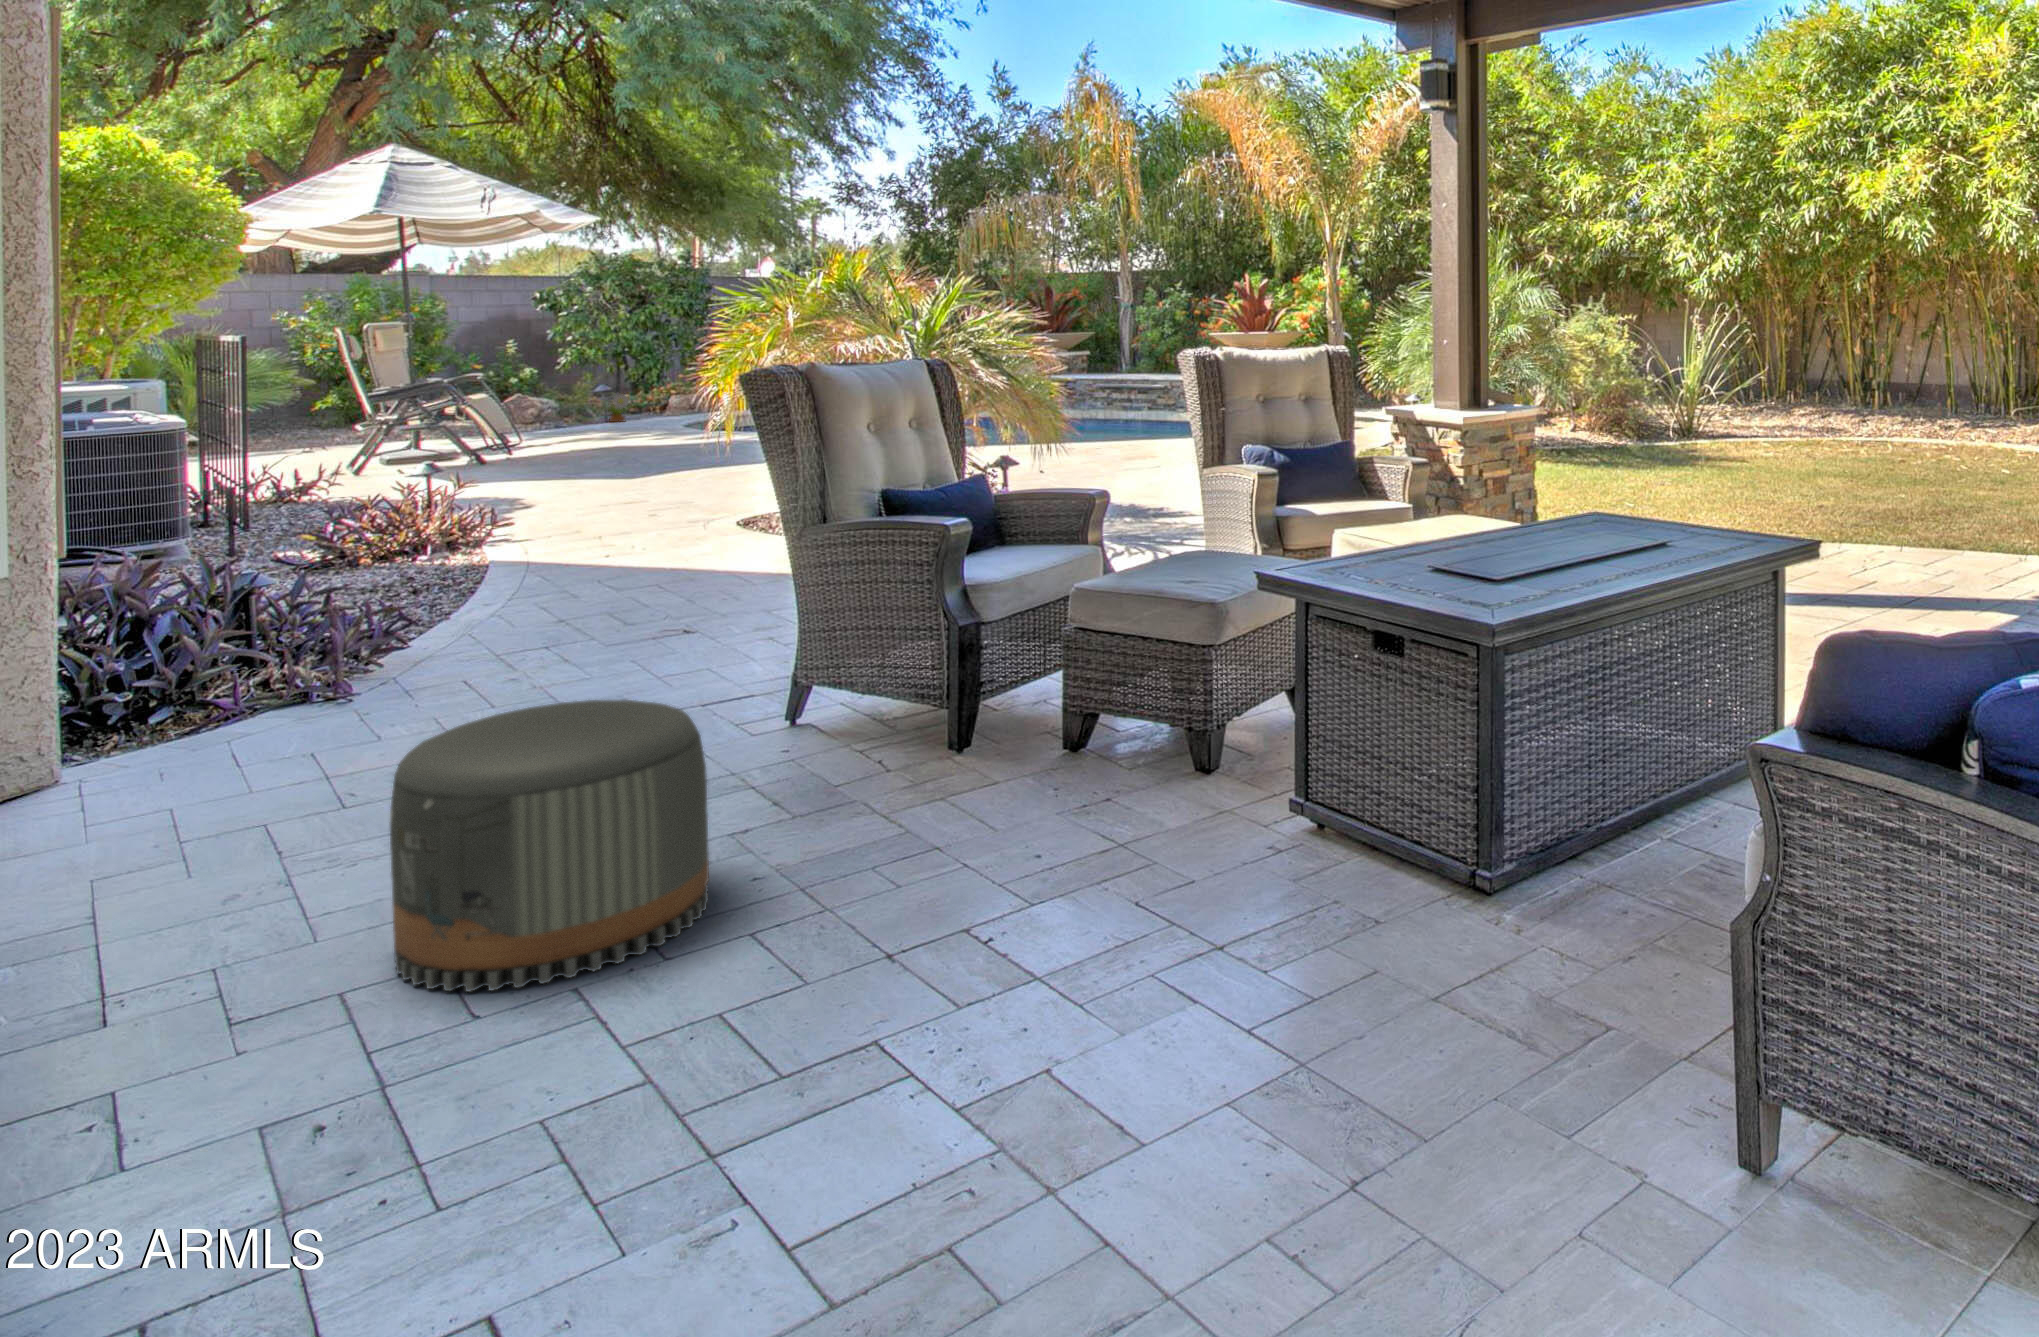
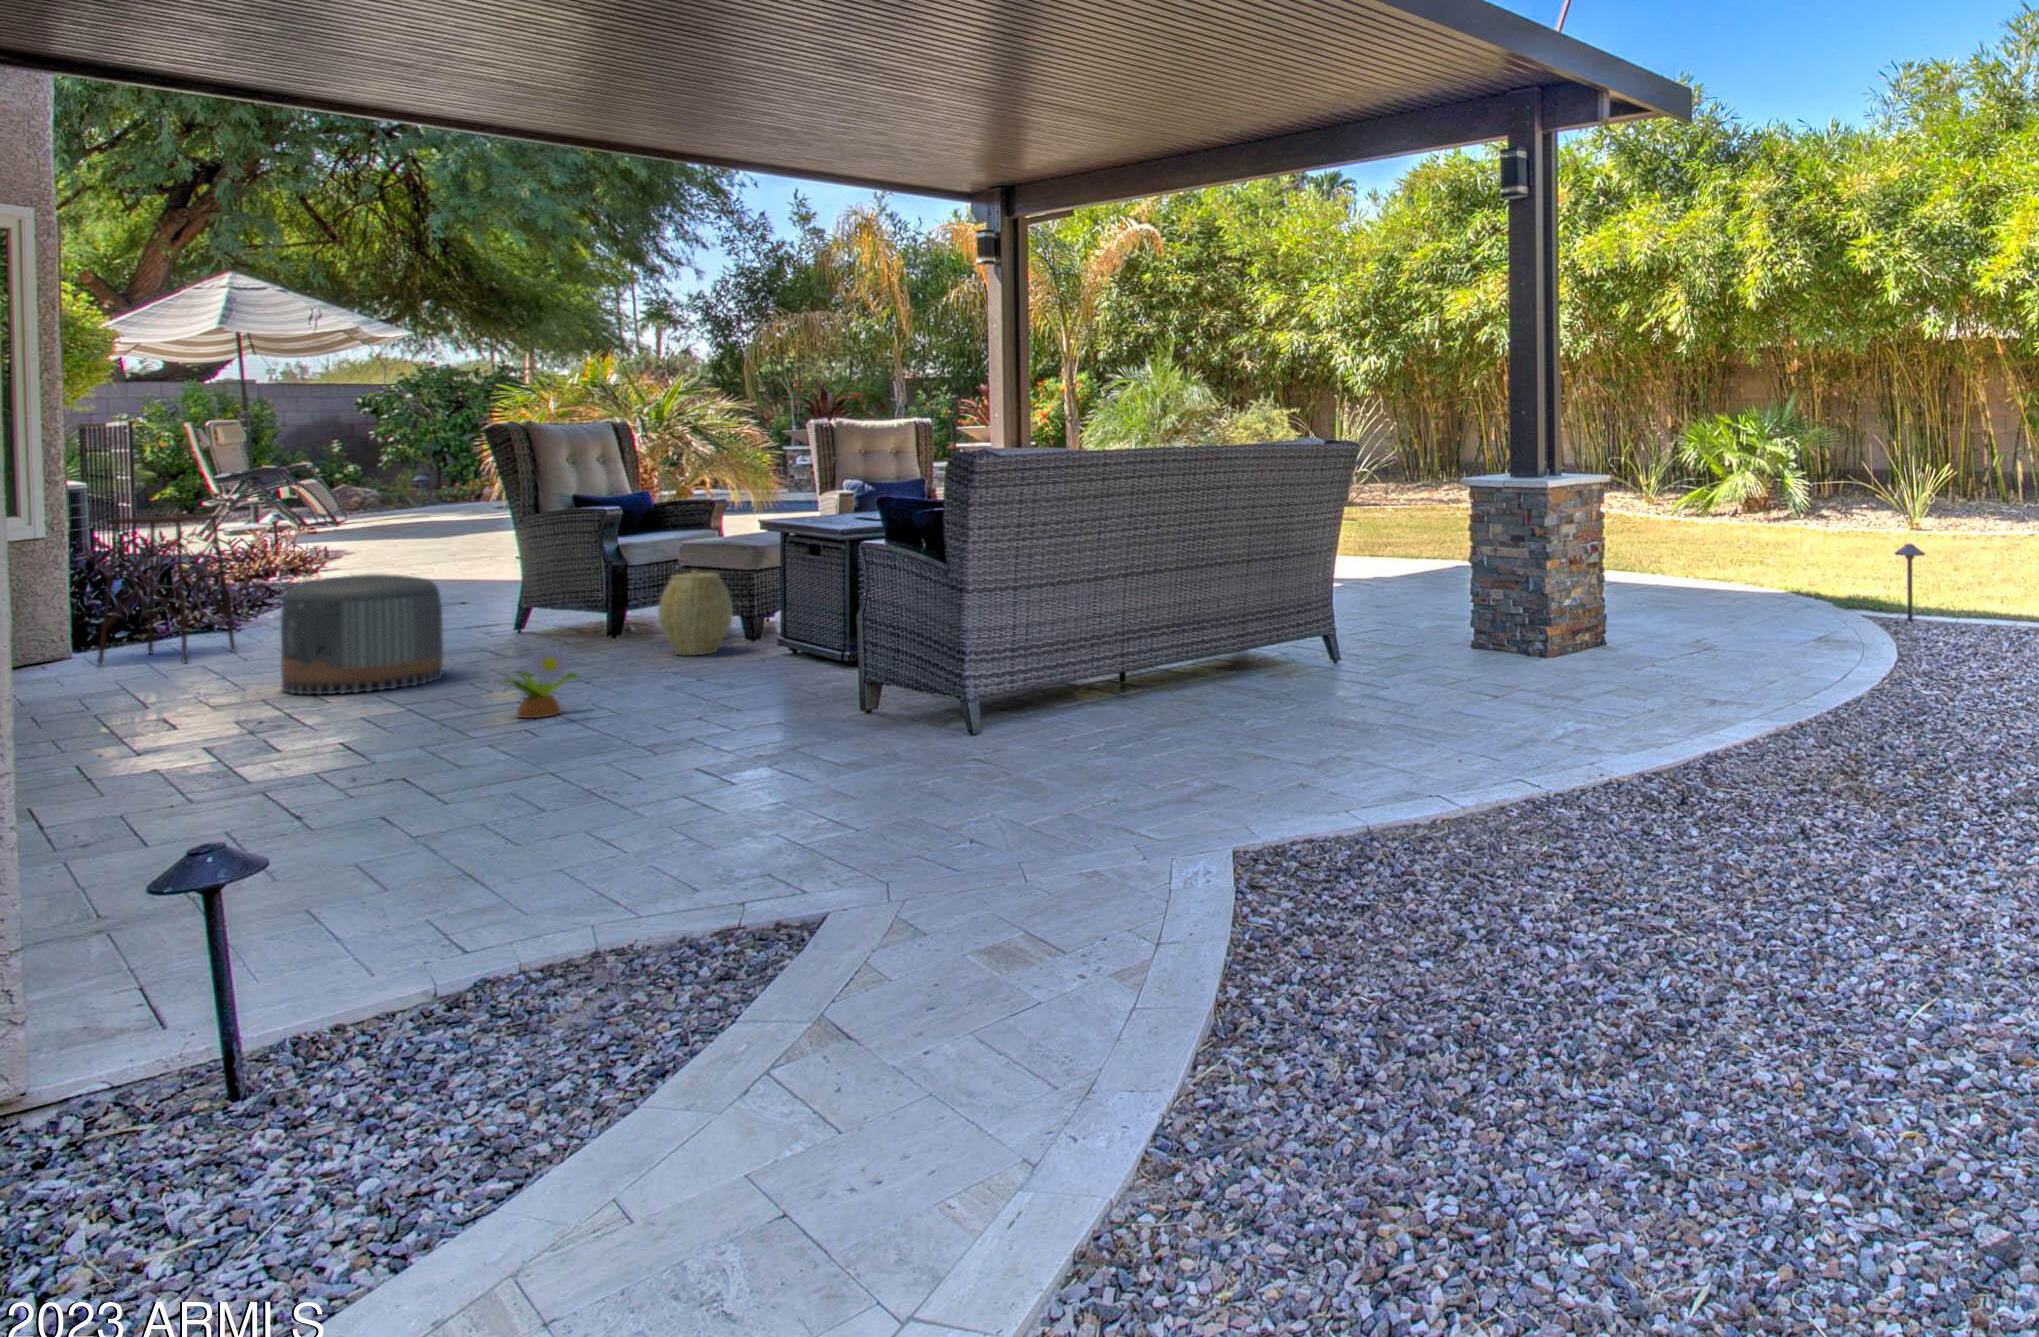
decorative plant: present [608,394,629,422] -> present [501,645,579,718]
side table: none [81,542,338,830] -> present [98,515,235,665]
woven basket: none [1080,658,1205,819] -> present [658,570,733,655]

